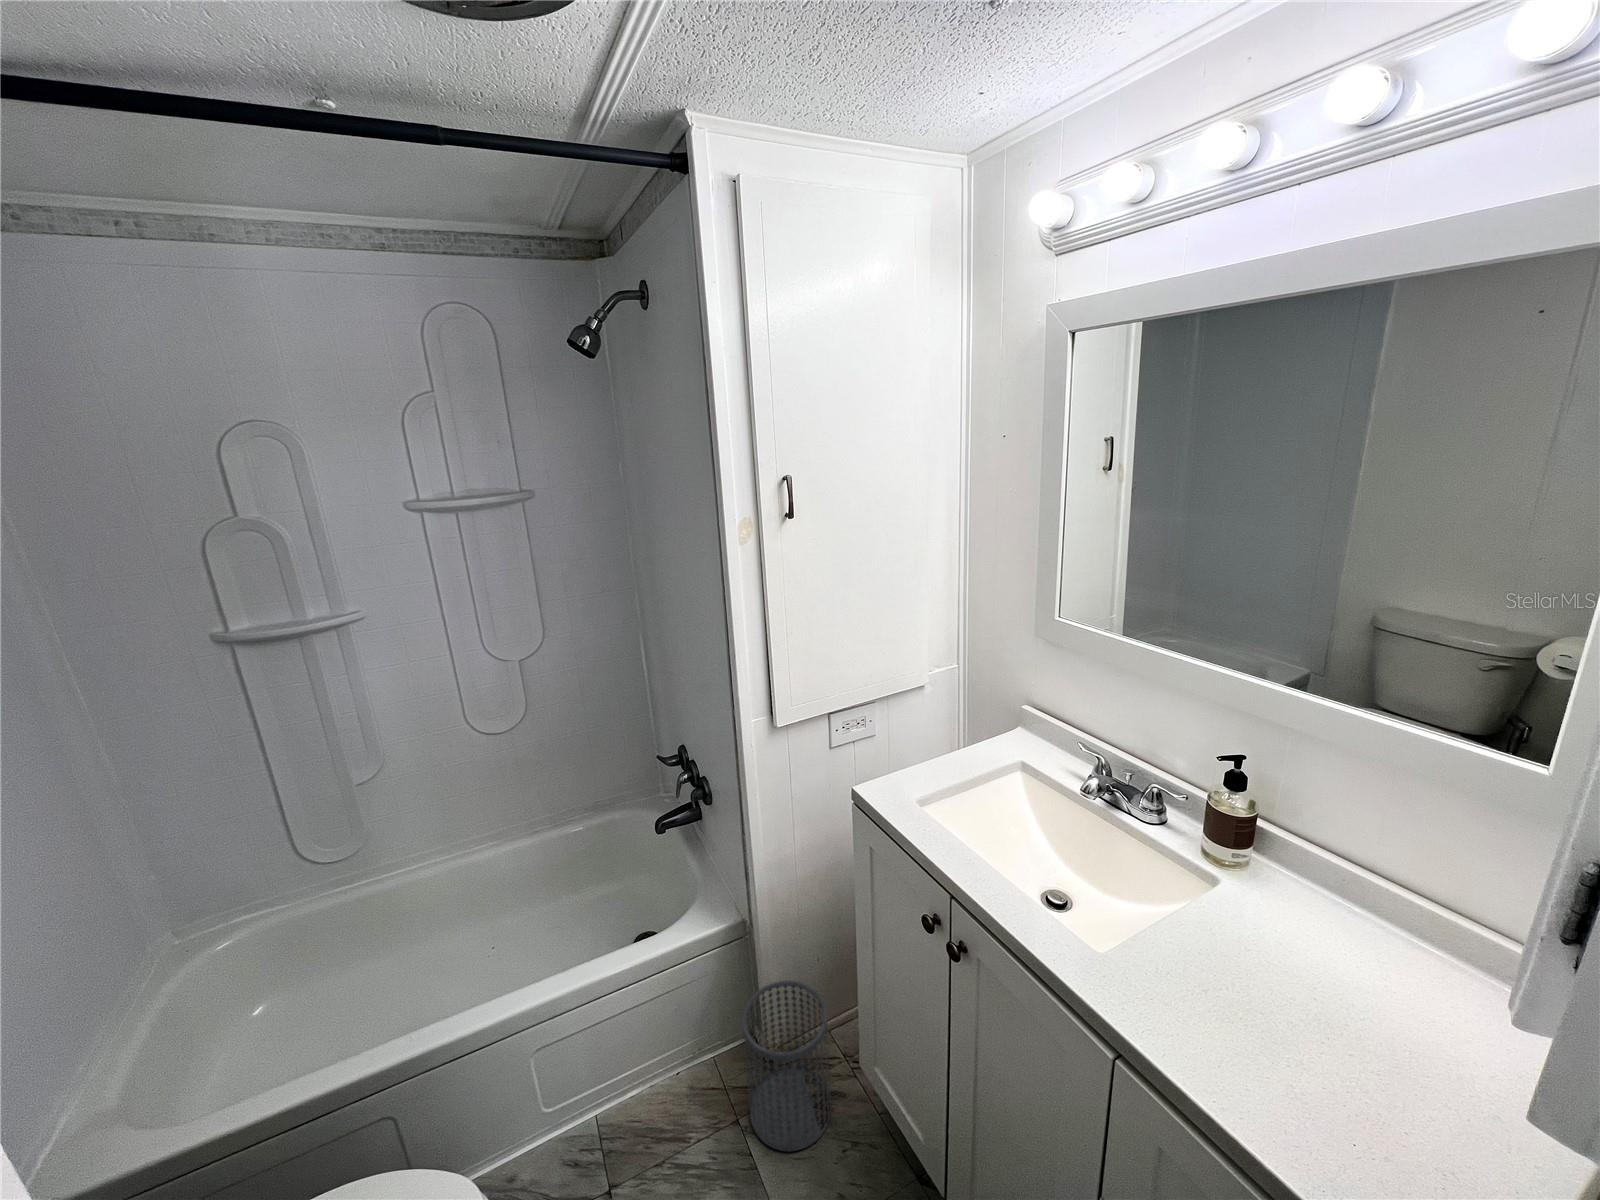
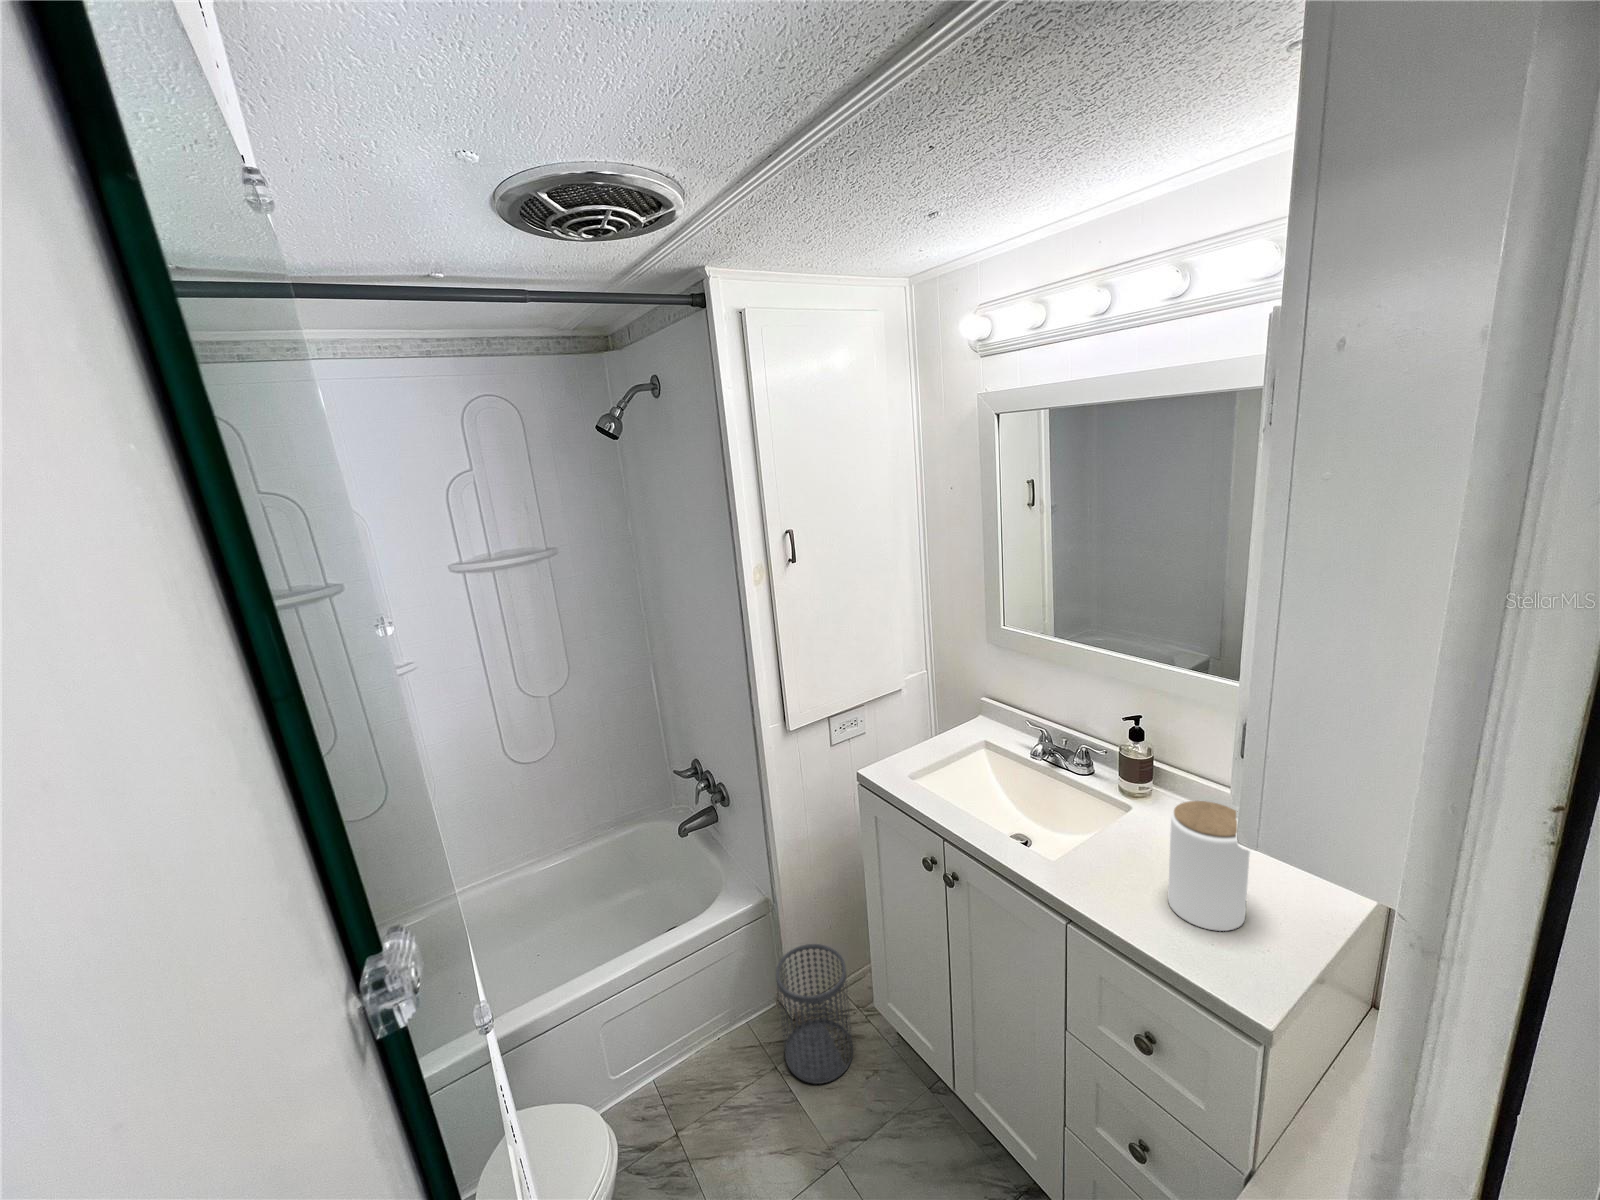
jar: none [1282,914,1446,1132] -> present [1168,801,1250,931]

